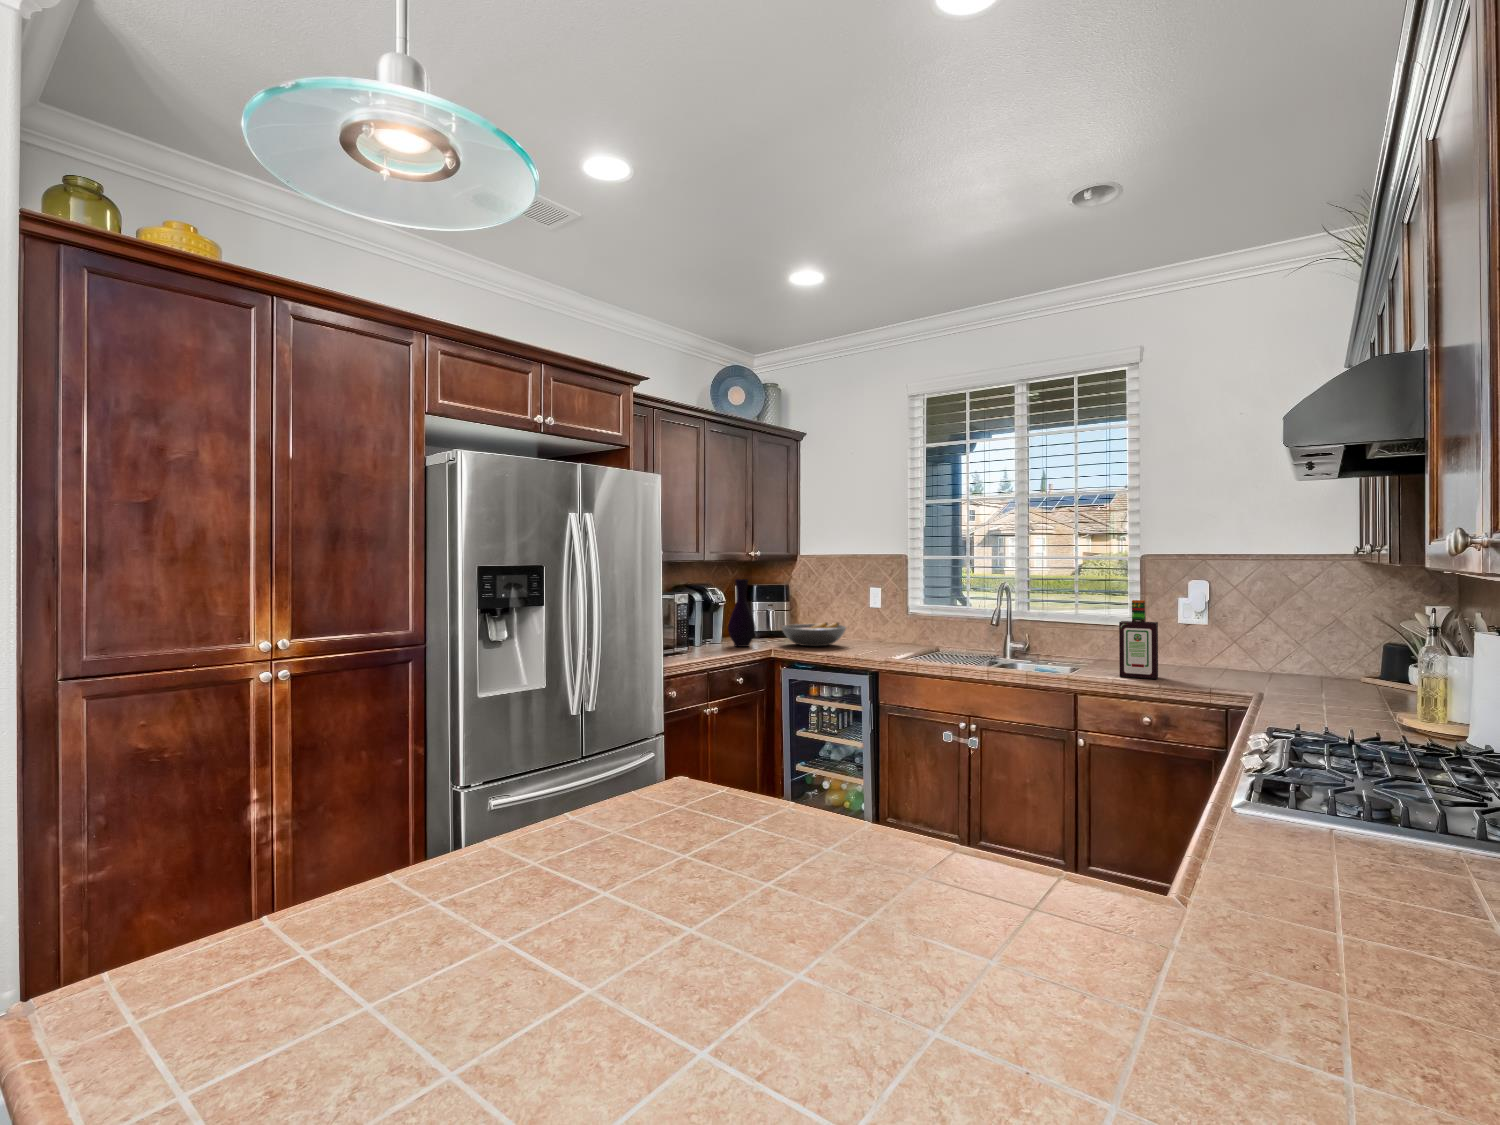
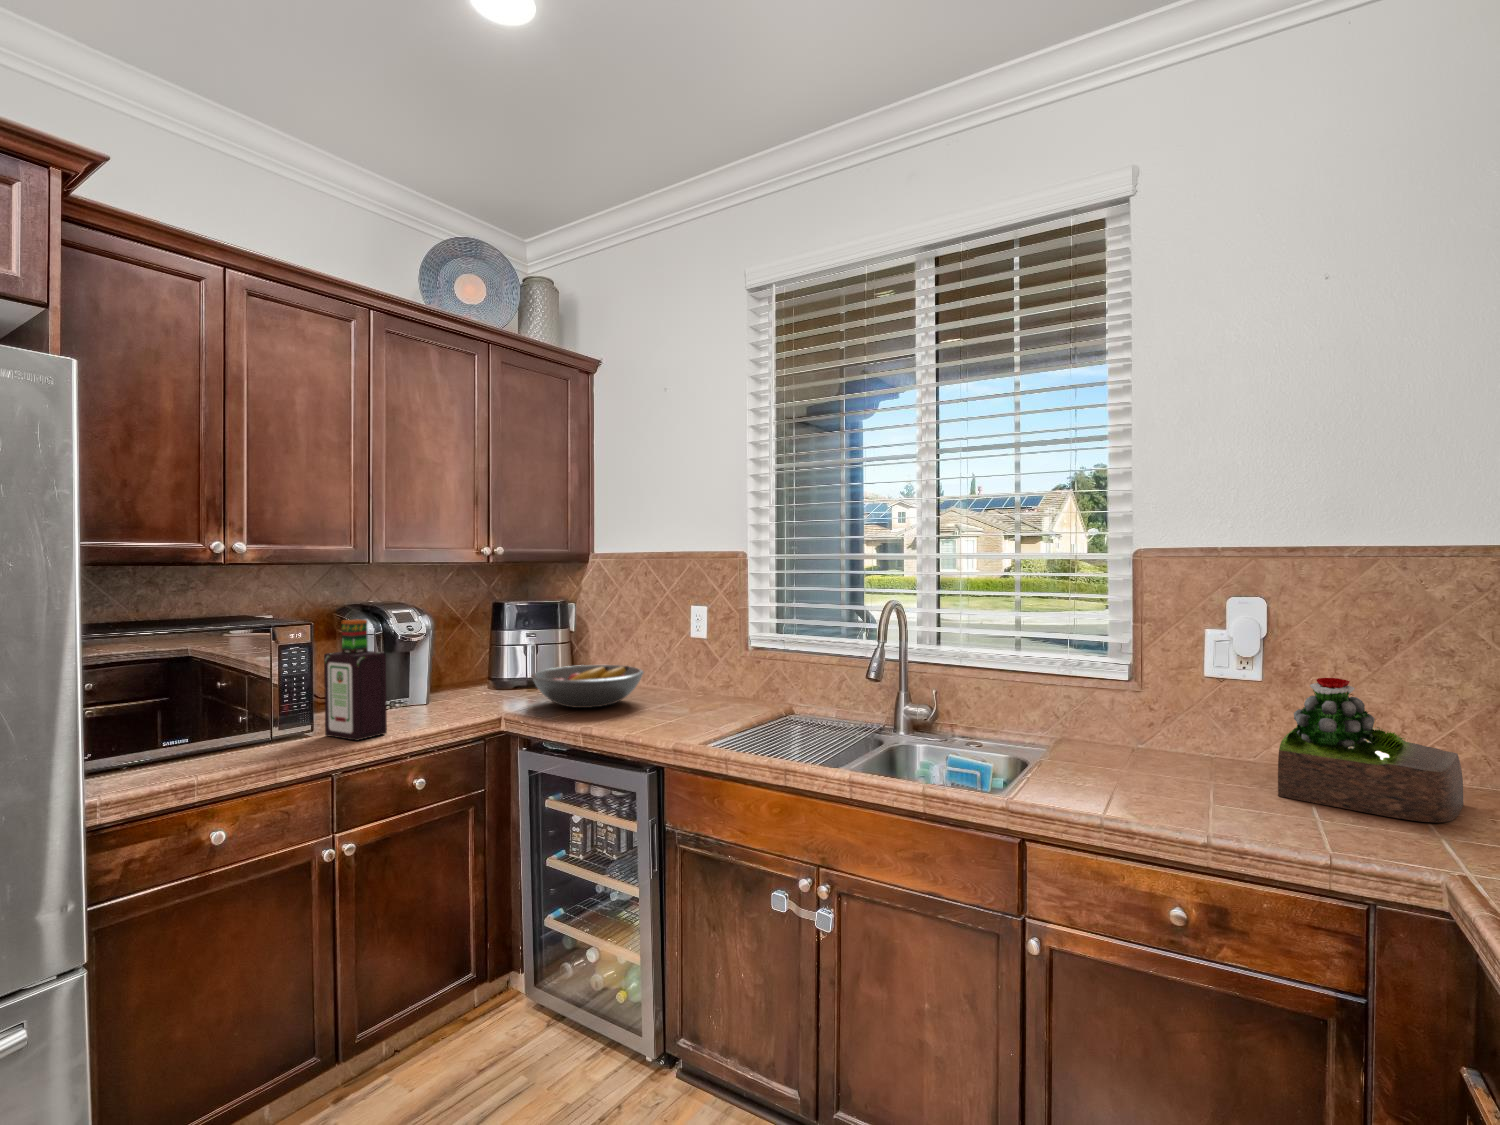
vase: present [728,579,756,647] -> none [434,594,484,712]
bottle: present [1119,600,1158,679] -> present [324,620,387,741]
succulent plant: none [1206,619,1297,683] -> present [1278,678,1463,822]

